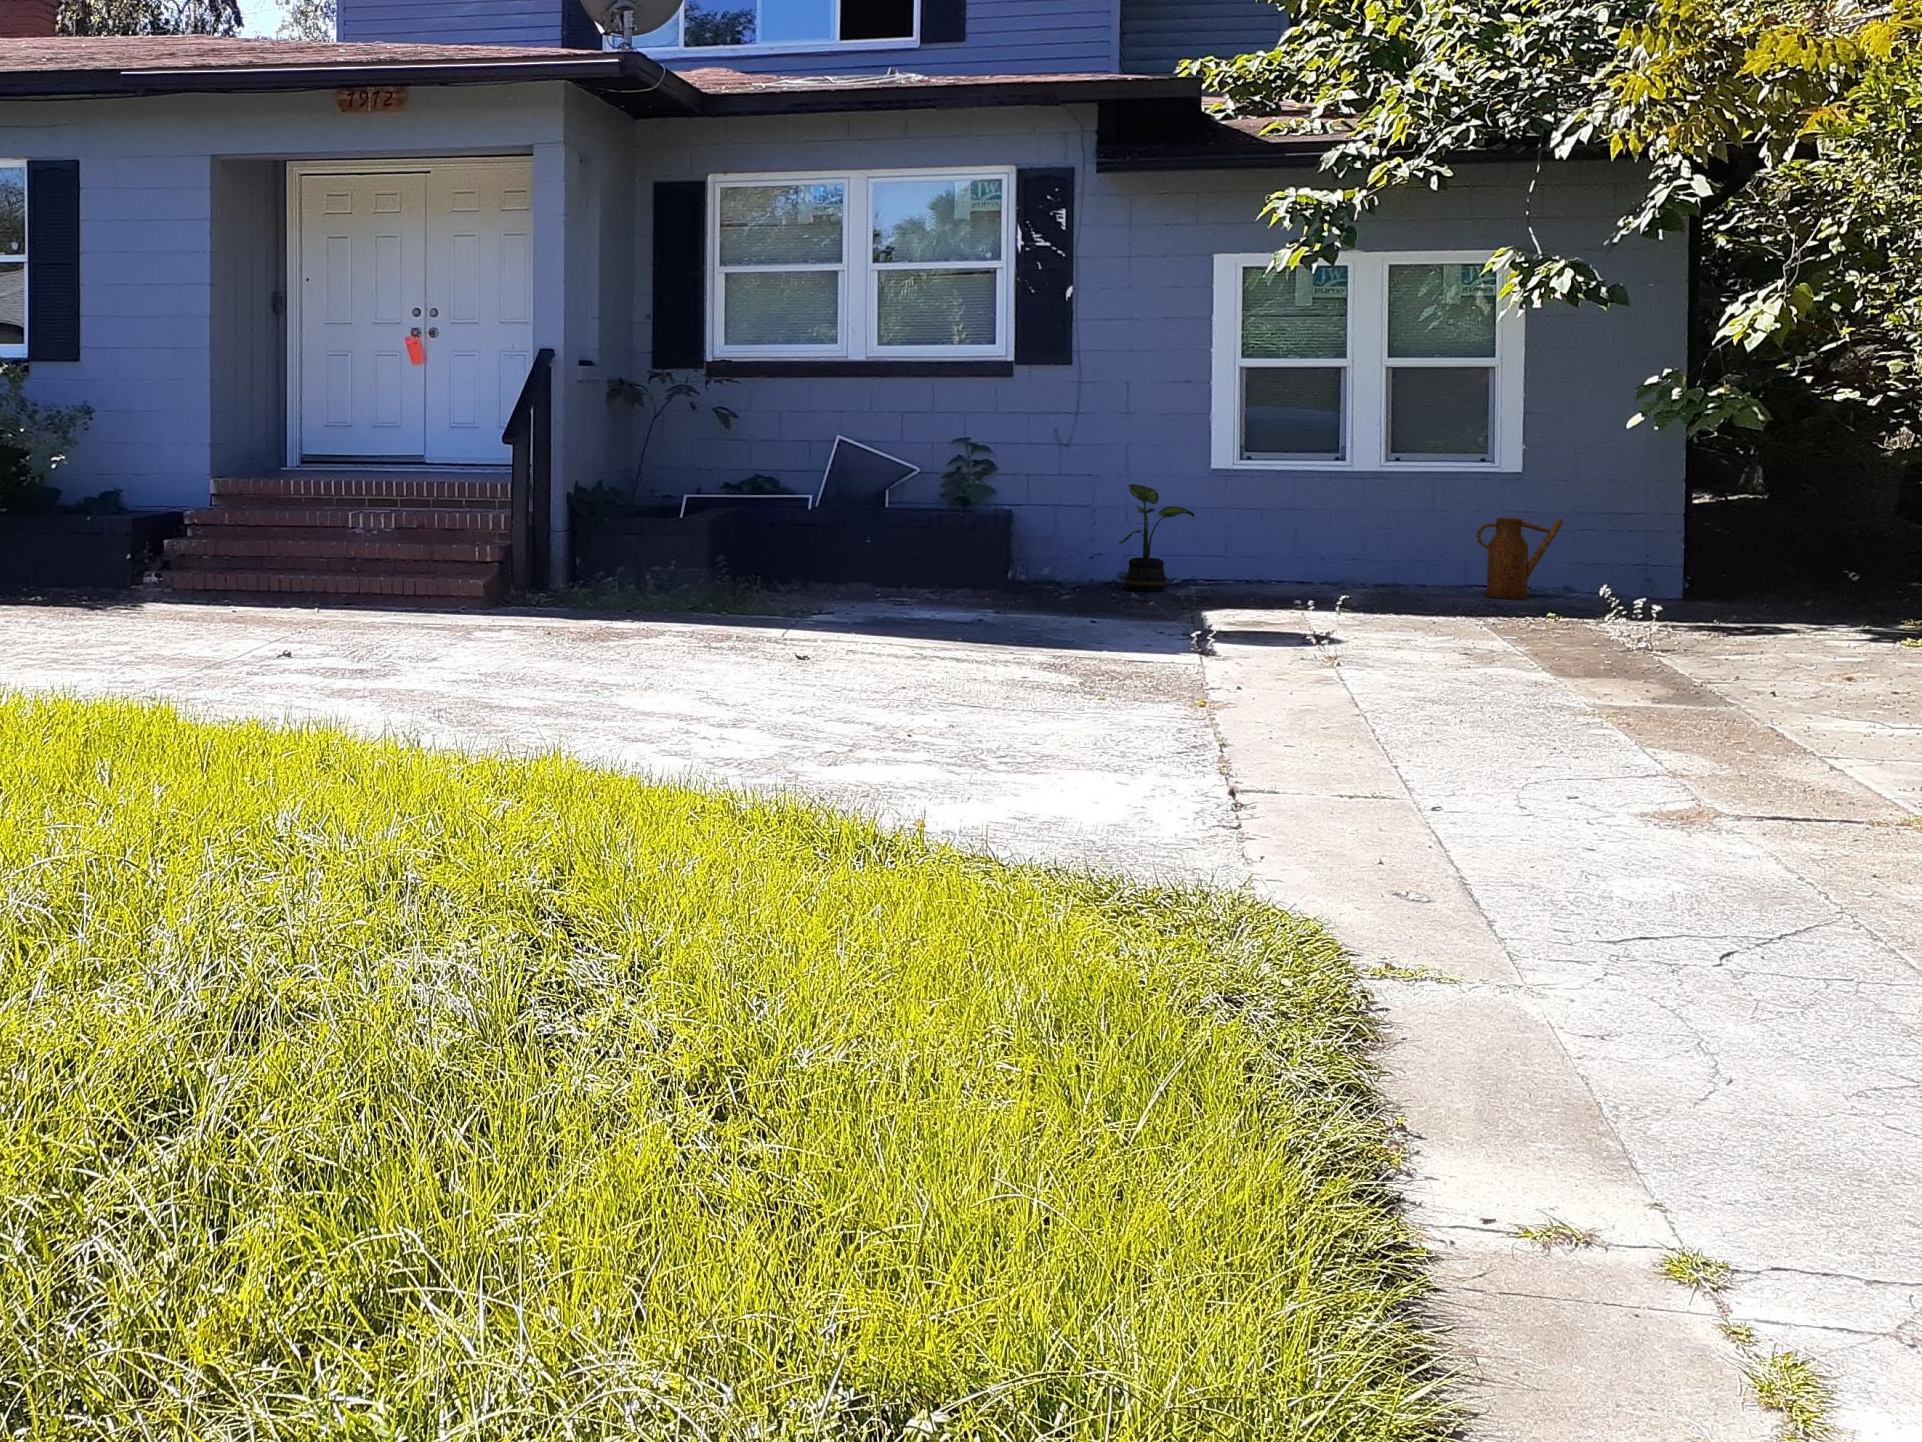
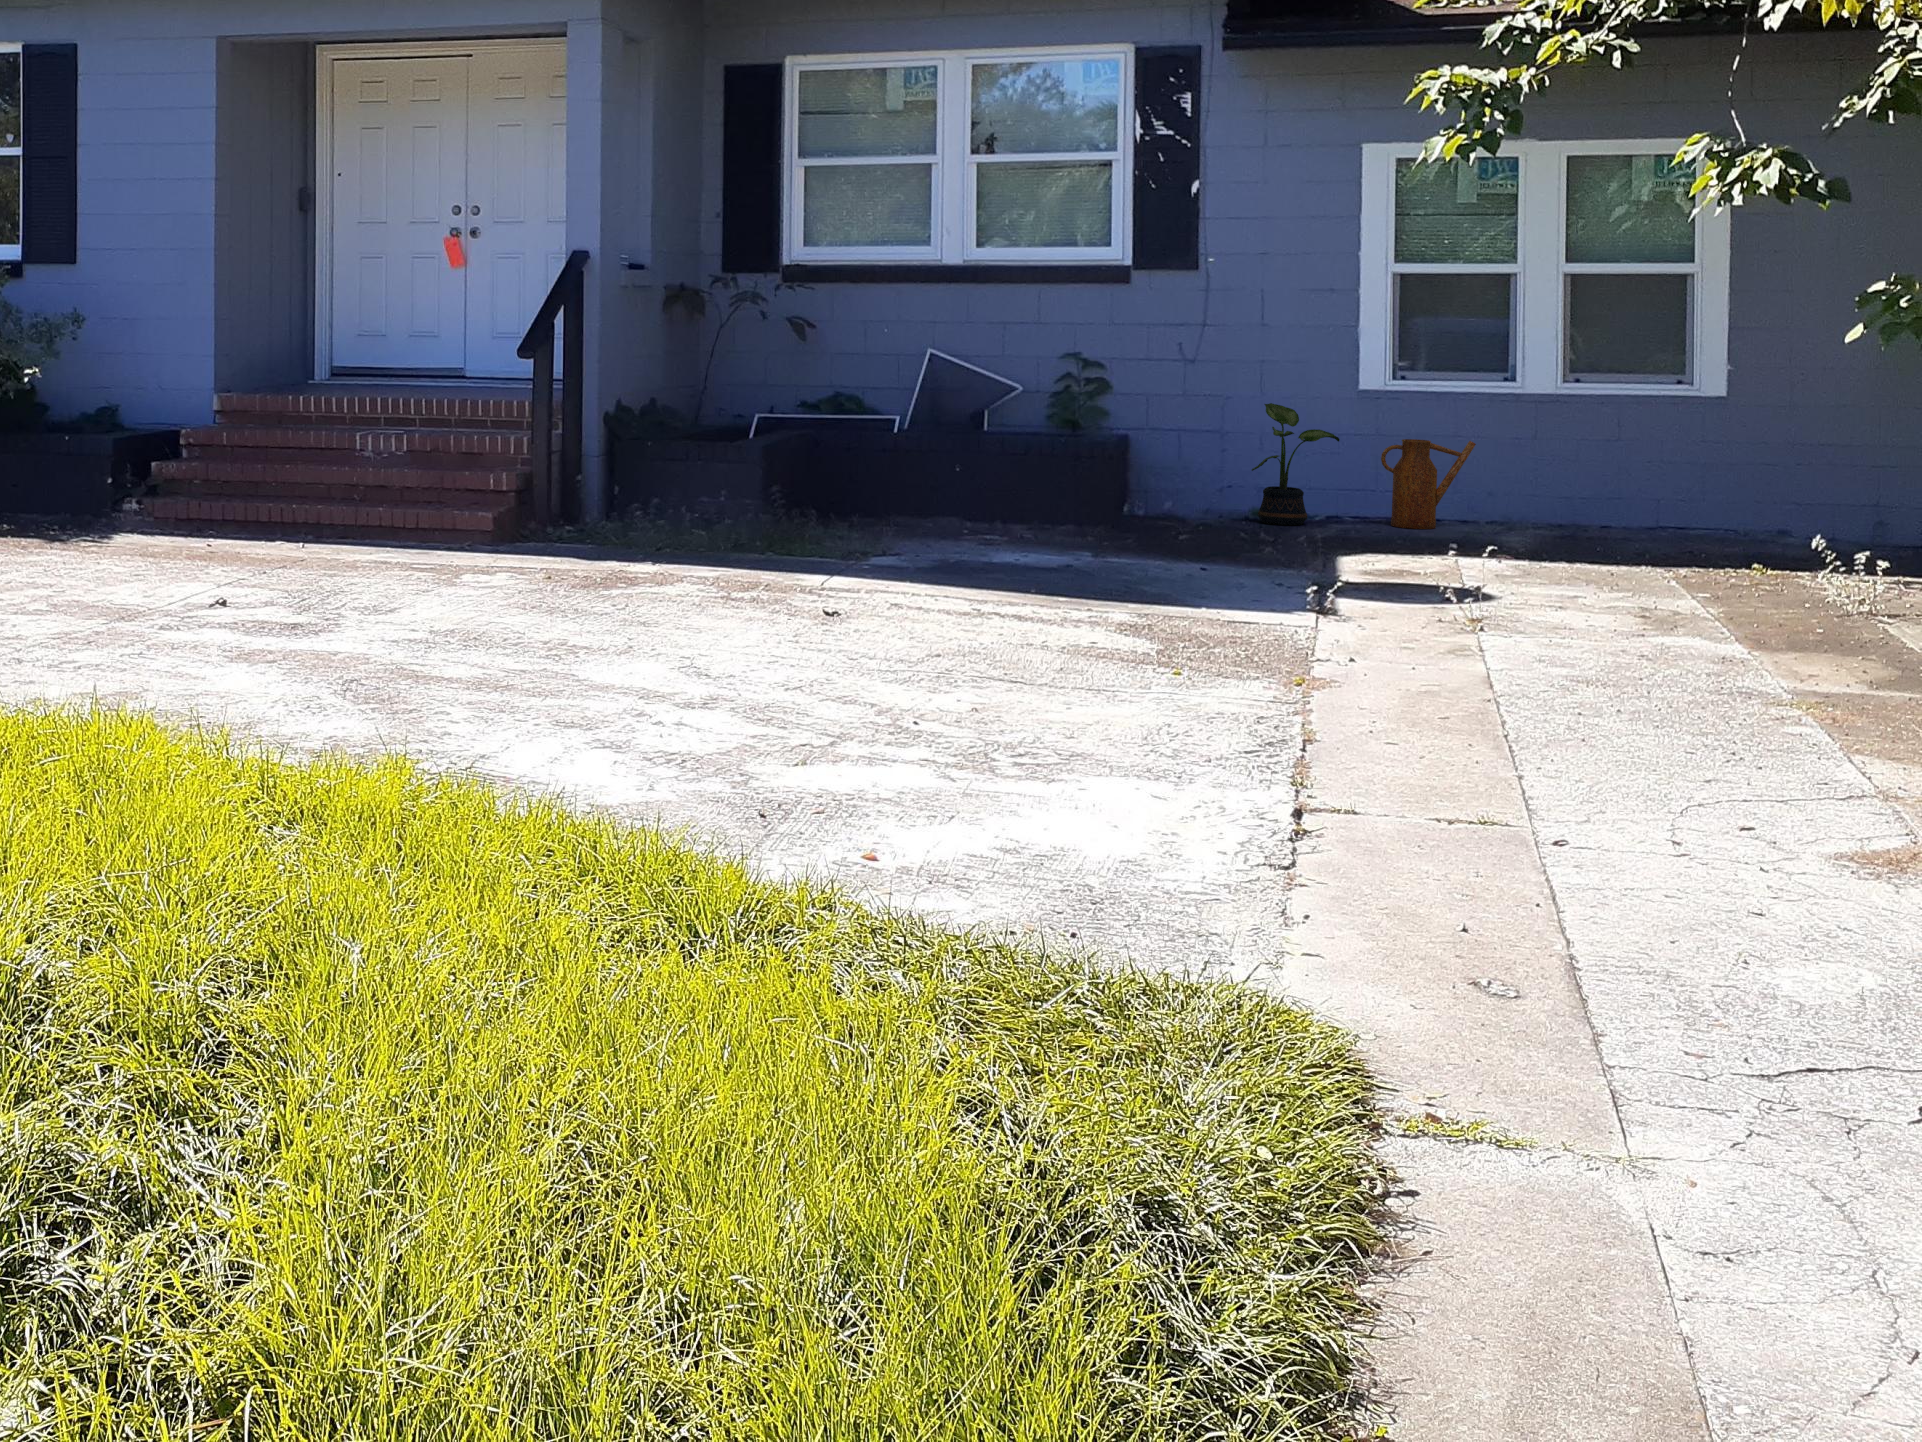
watering can: present [1476,518,1564,599] -> present [1381,439,1476,529]

